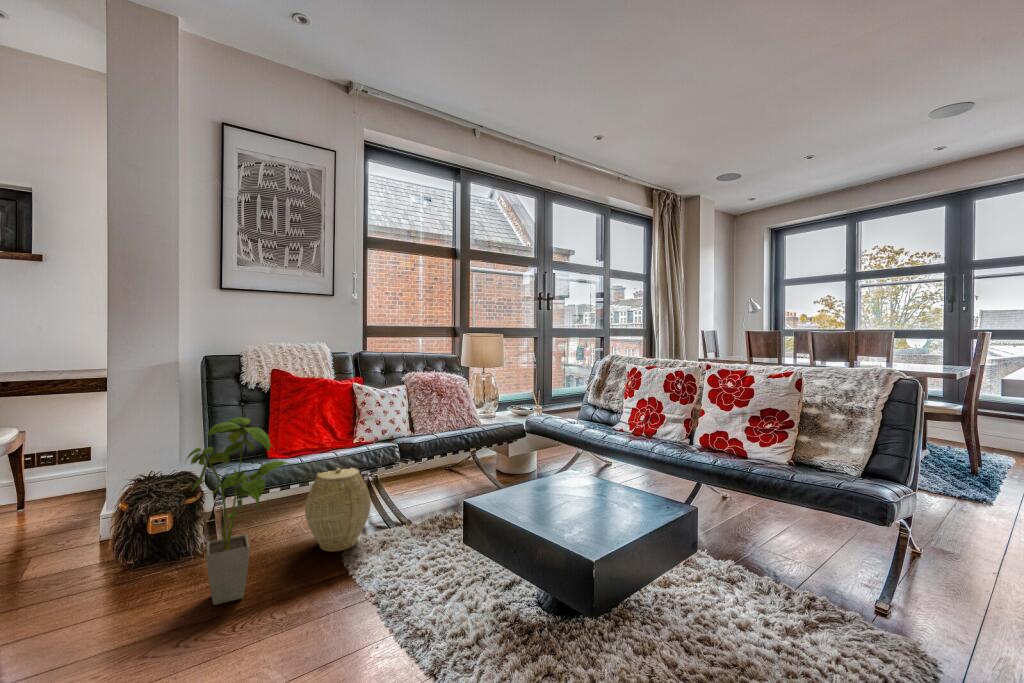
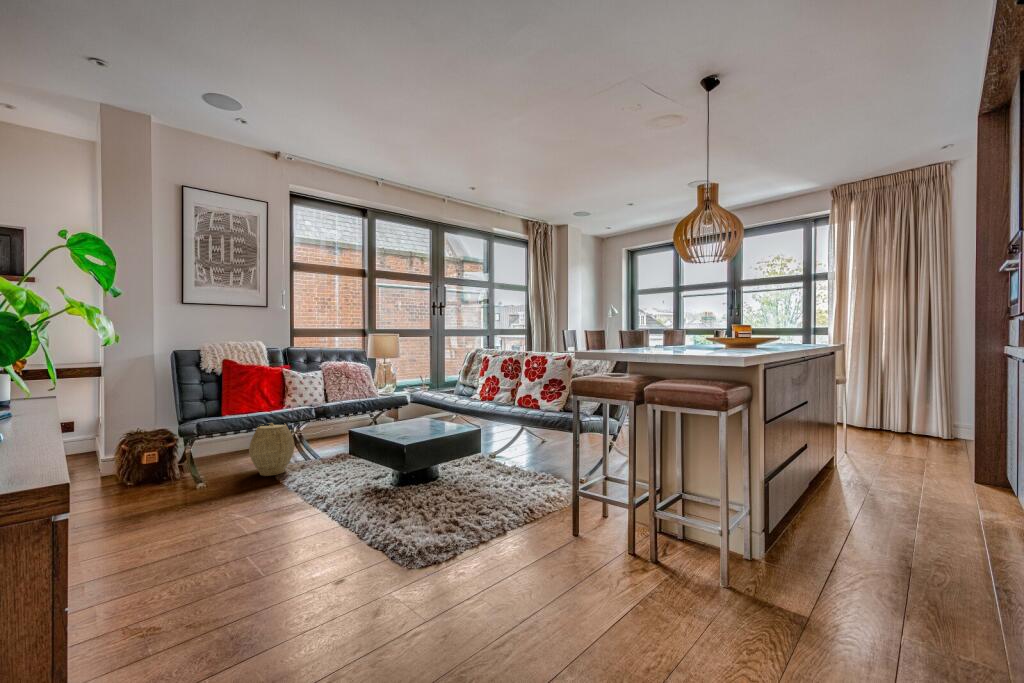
house plant: present [187,417,290,605] -> none [172,386,240,499]

